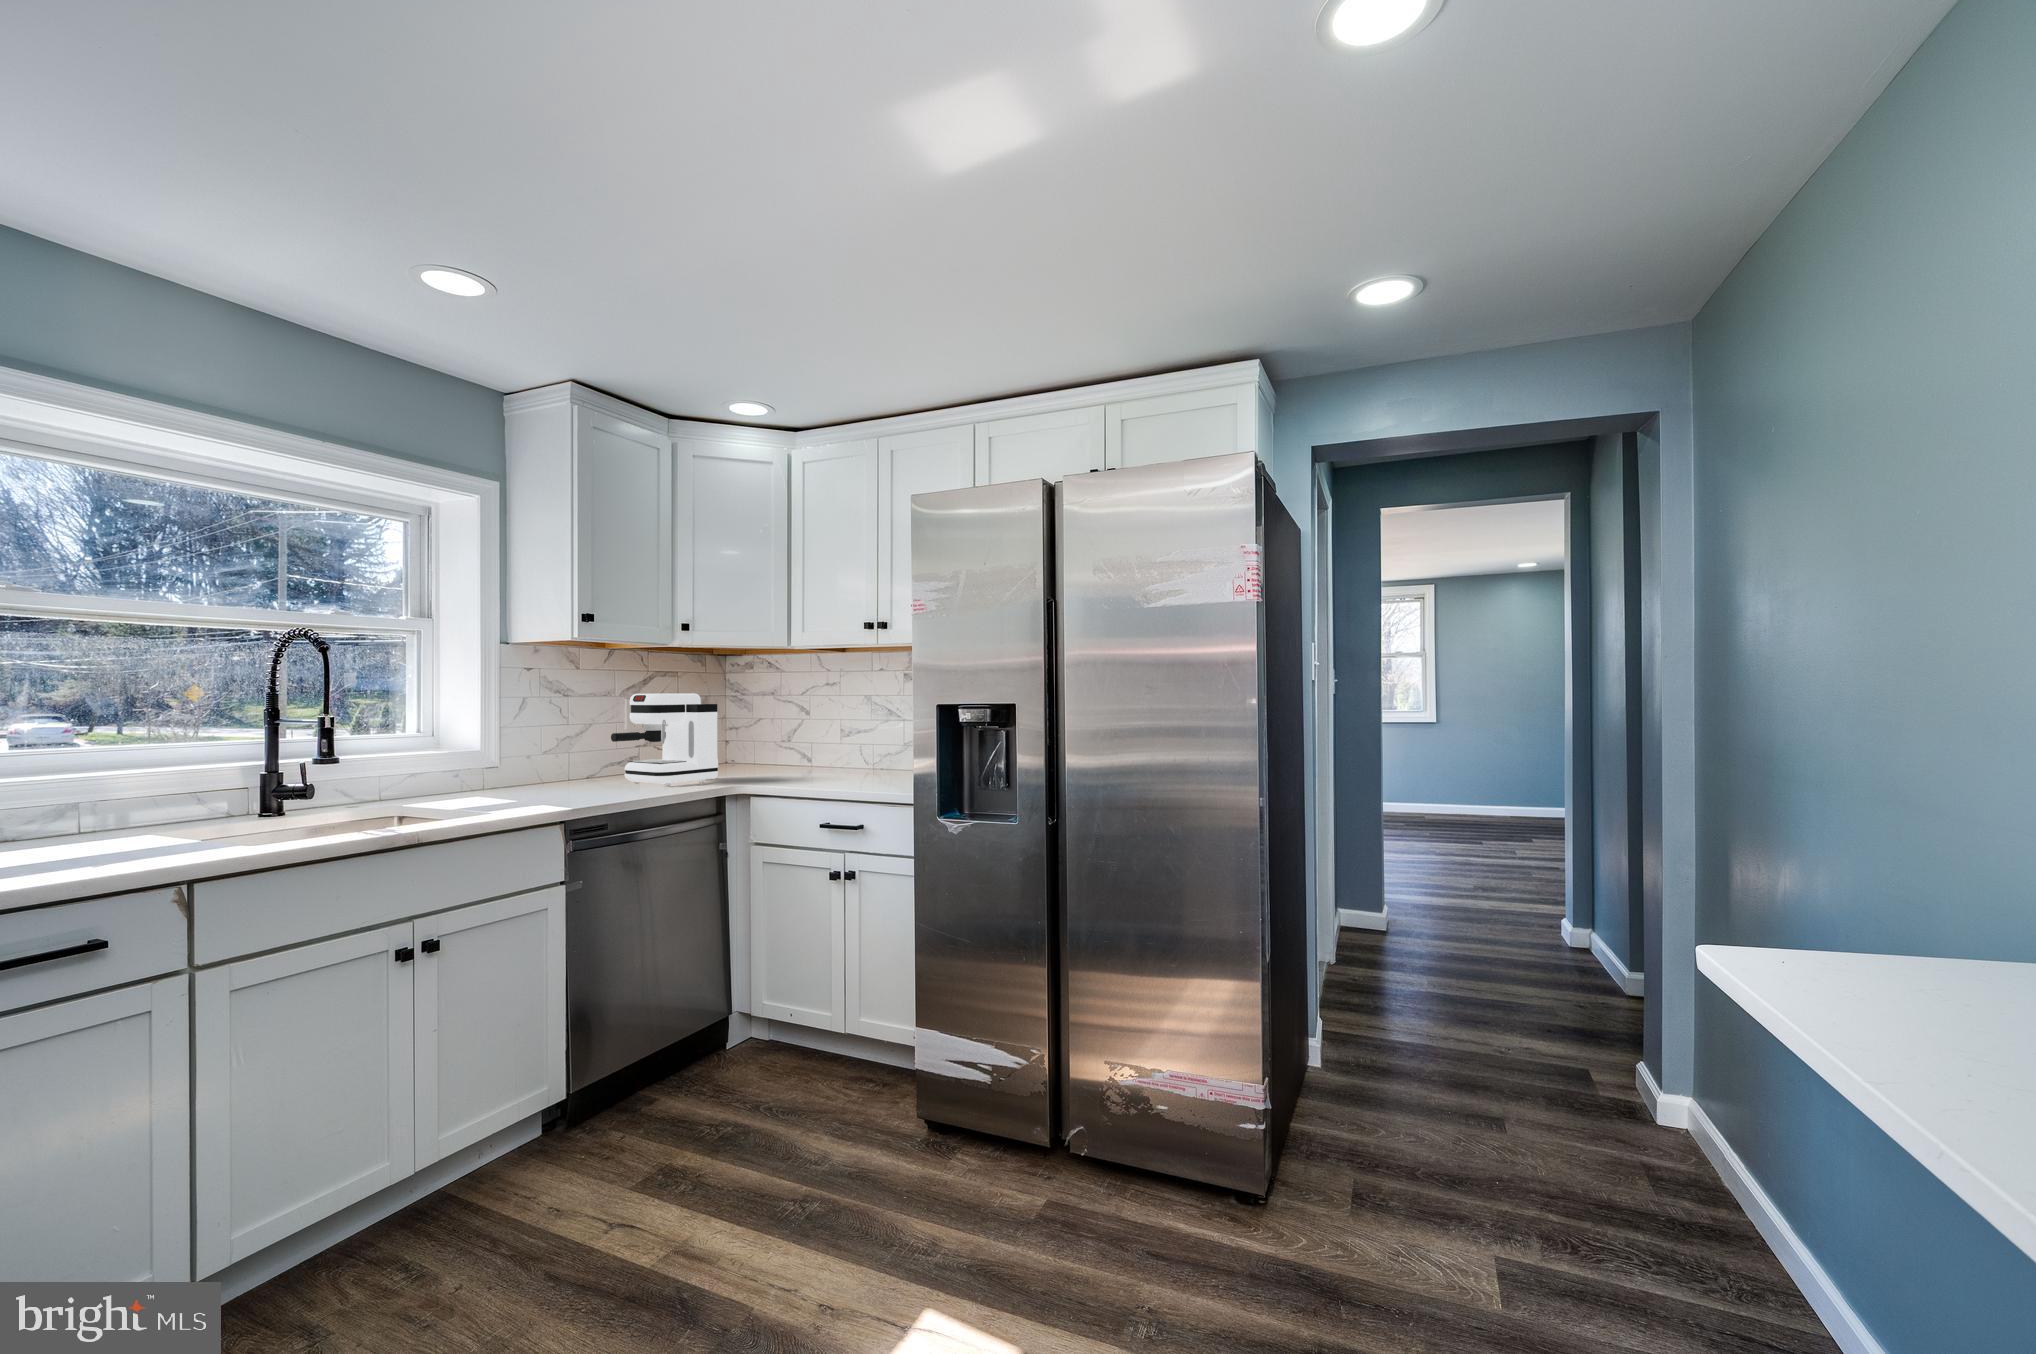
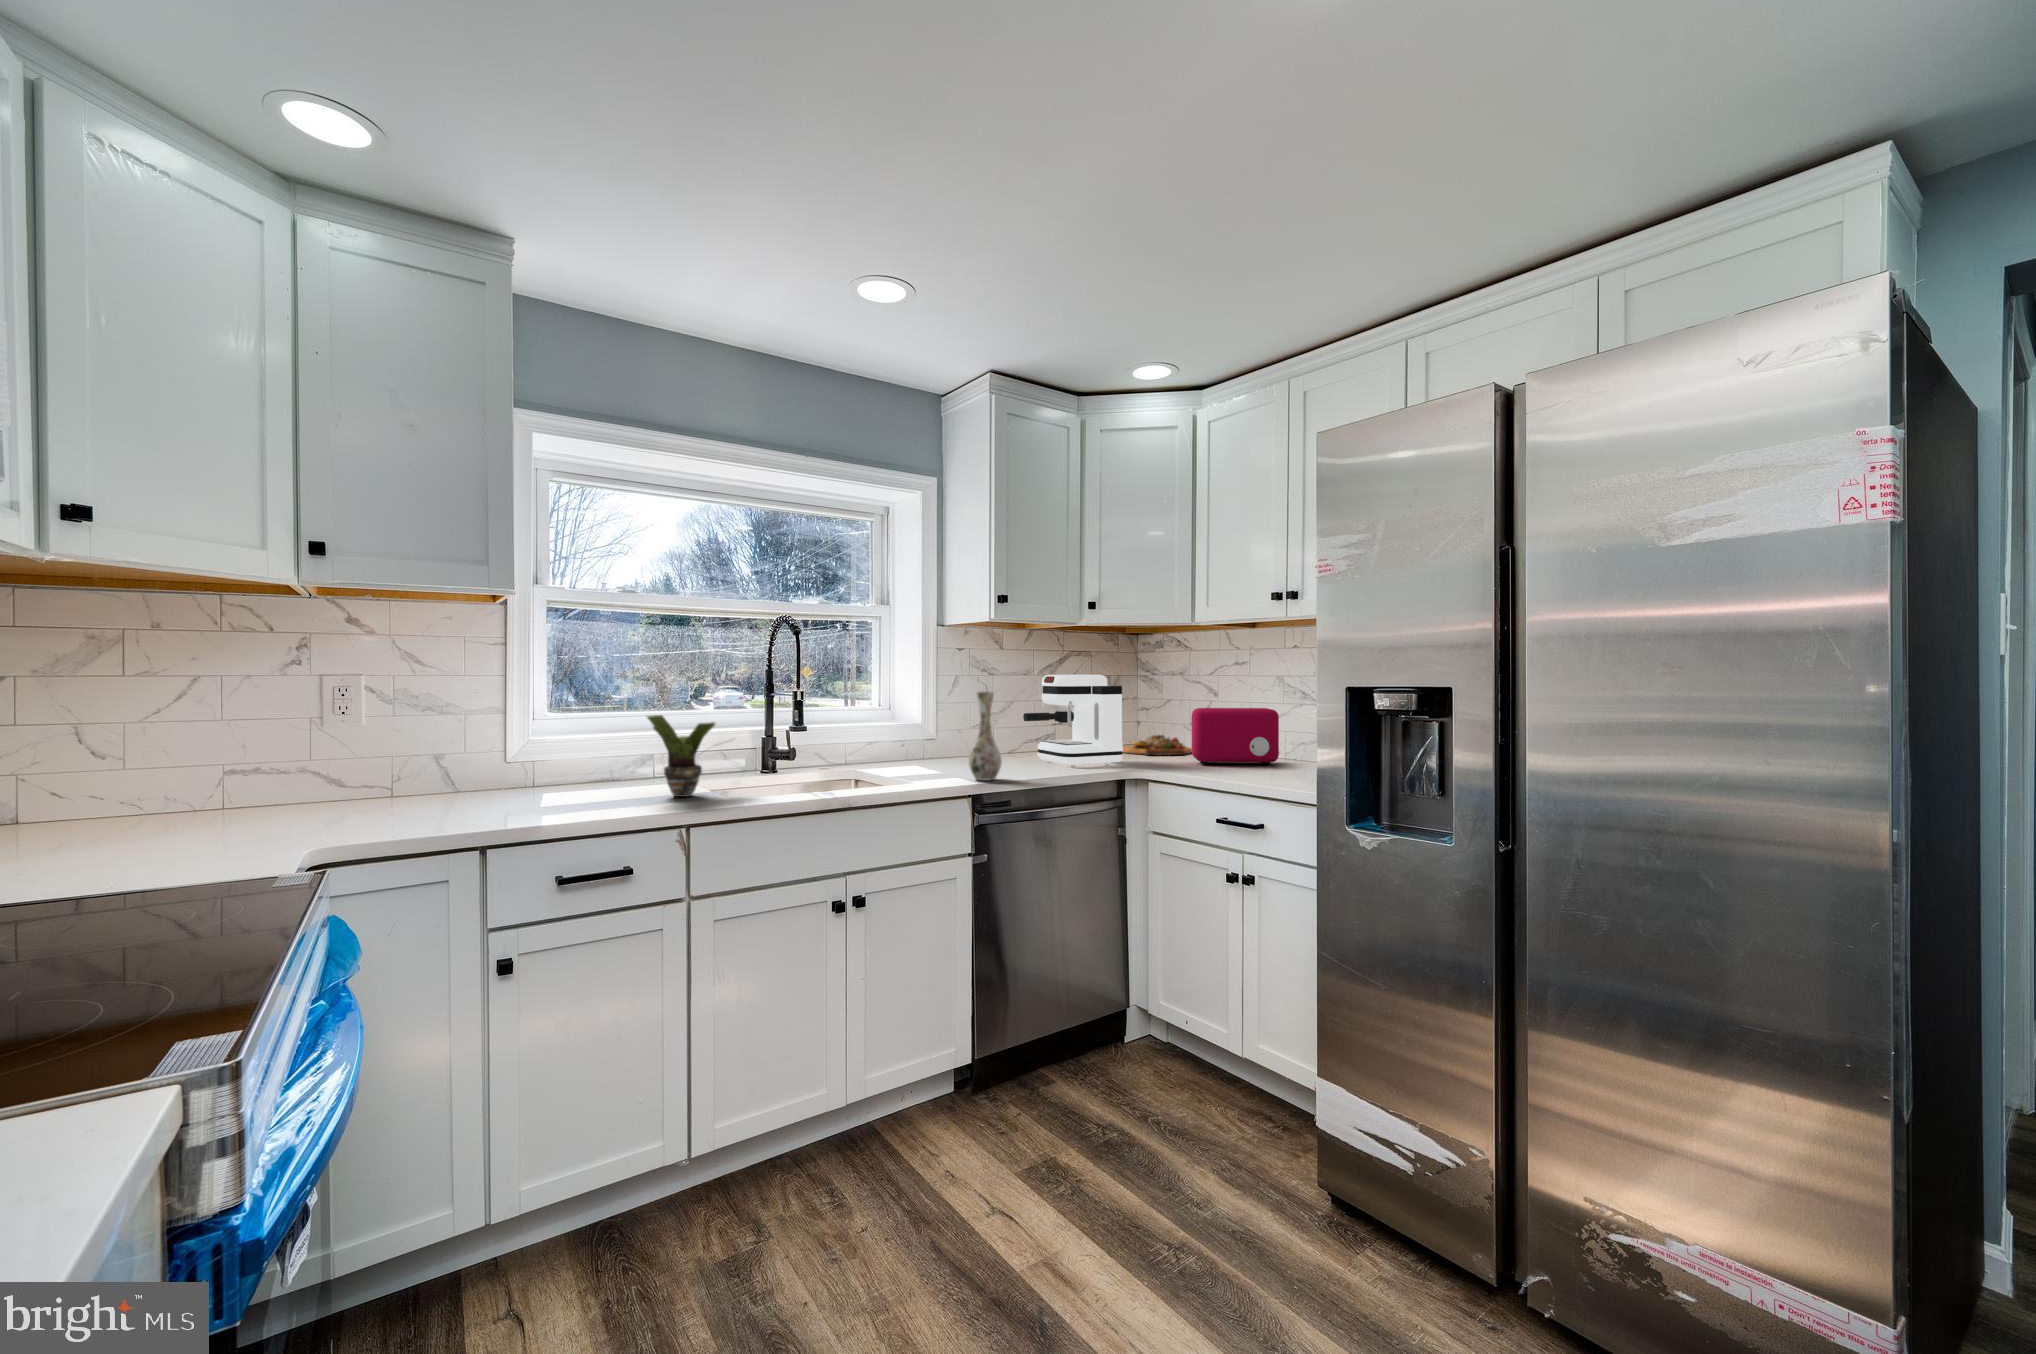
vase: none [560,710,598,803] -> present [969,691,1002,781]
toaster: none [784,722,864,776] -> present [1192,708,1279,765]
potted plant: none [112,746,259,847] -> present [647,715,715,797]
cutting board: none [706,751,783,772] -> present [1123,735,1191,755]

